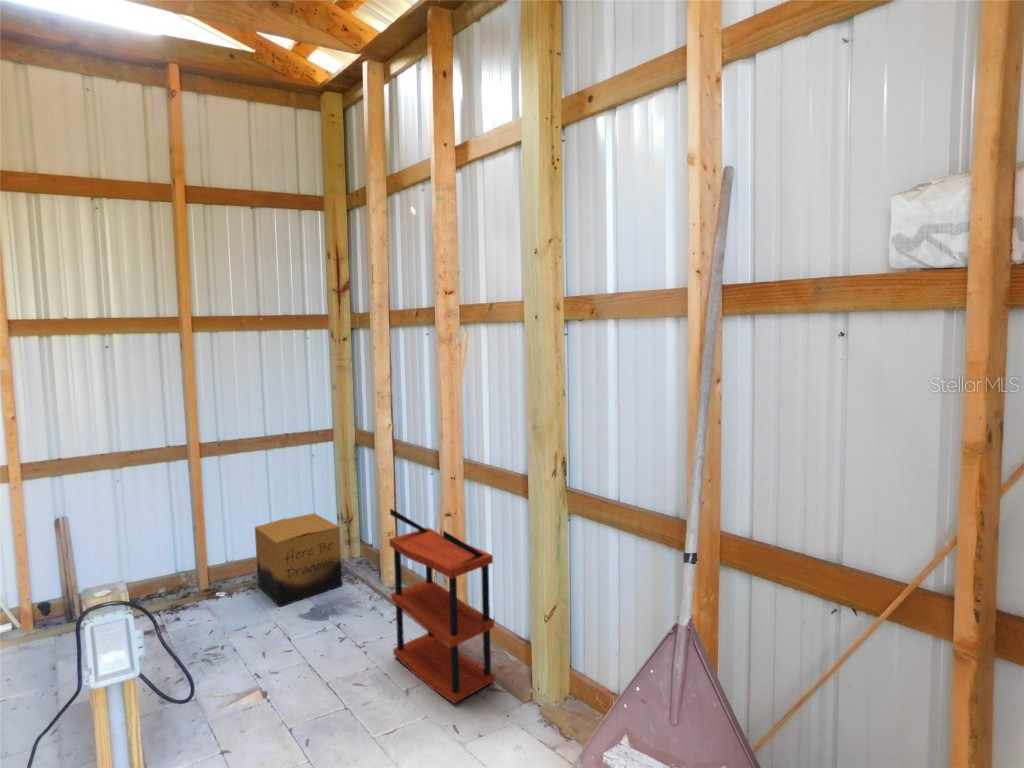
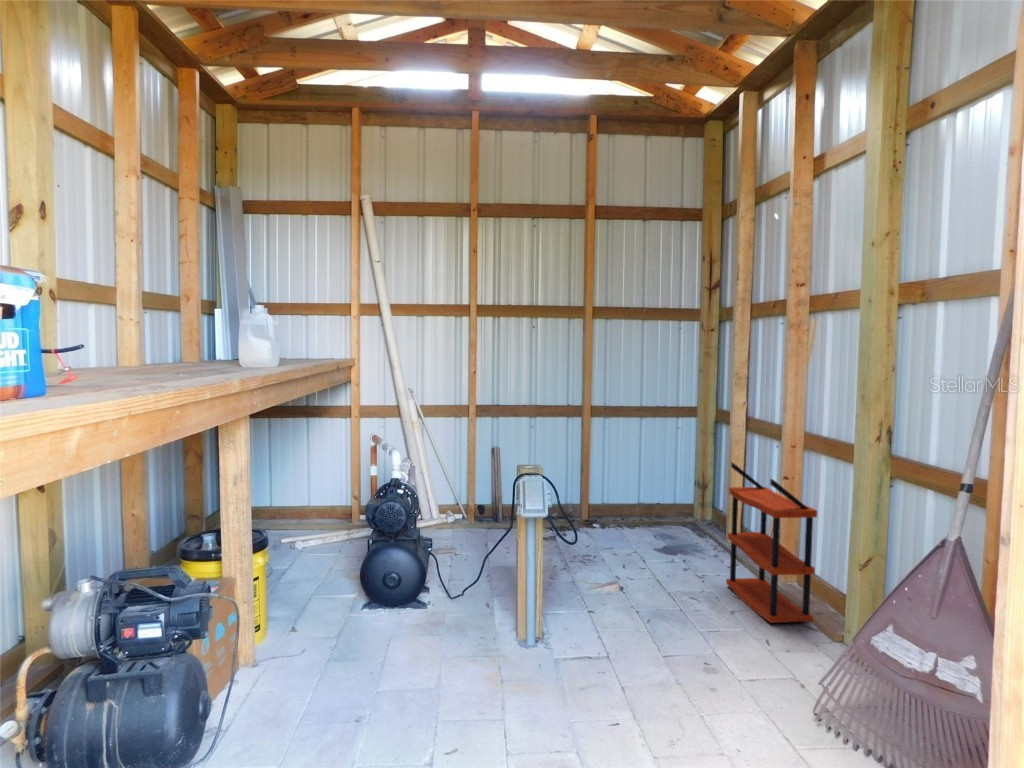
cardboard box: present [255,513,342,606] -> none [628,474,694,537]

